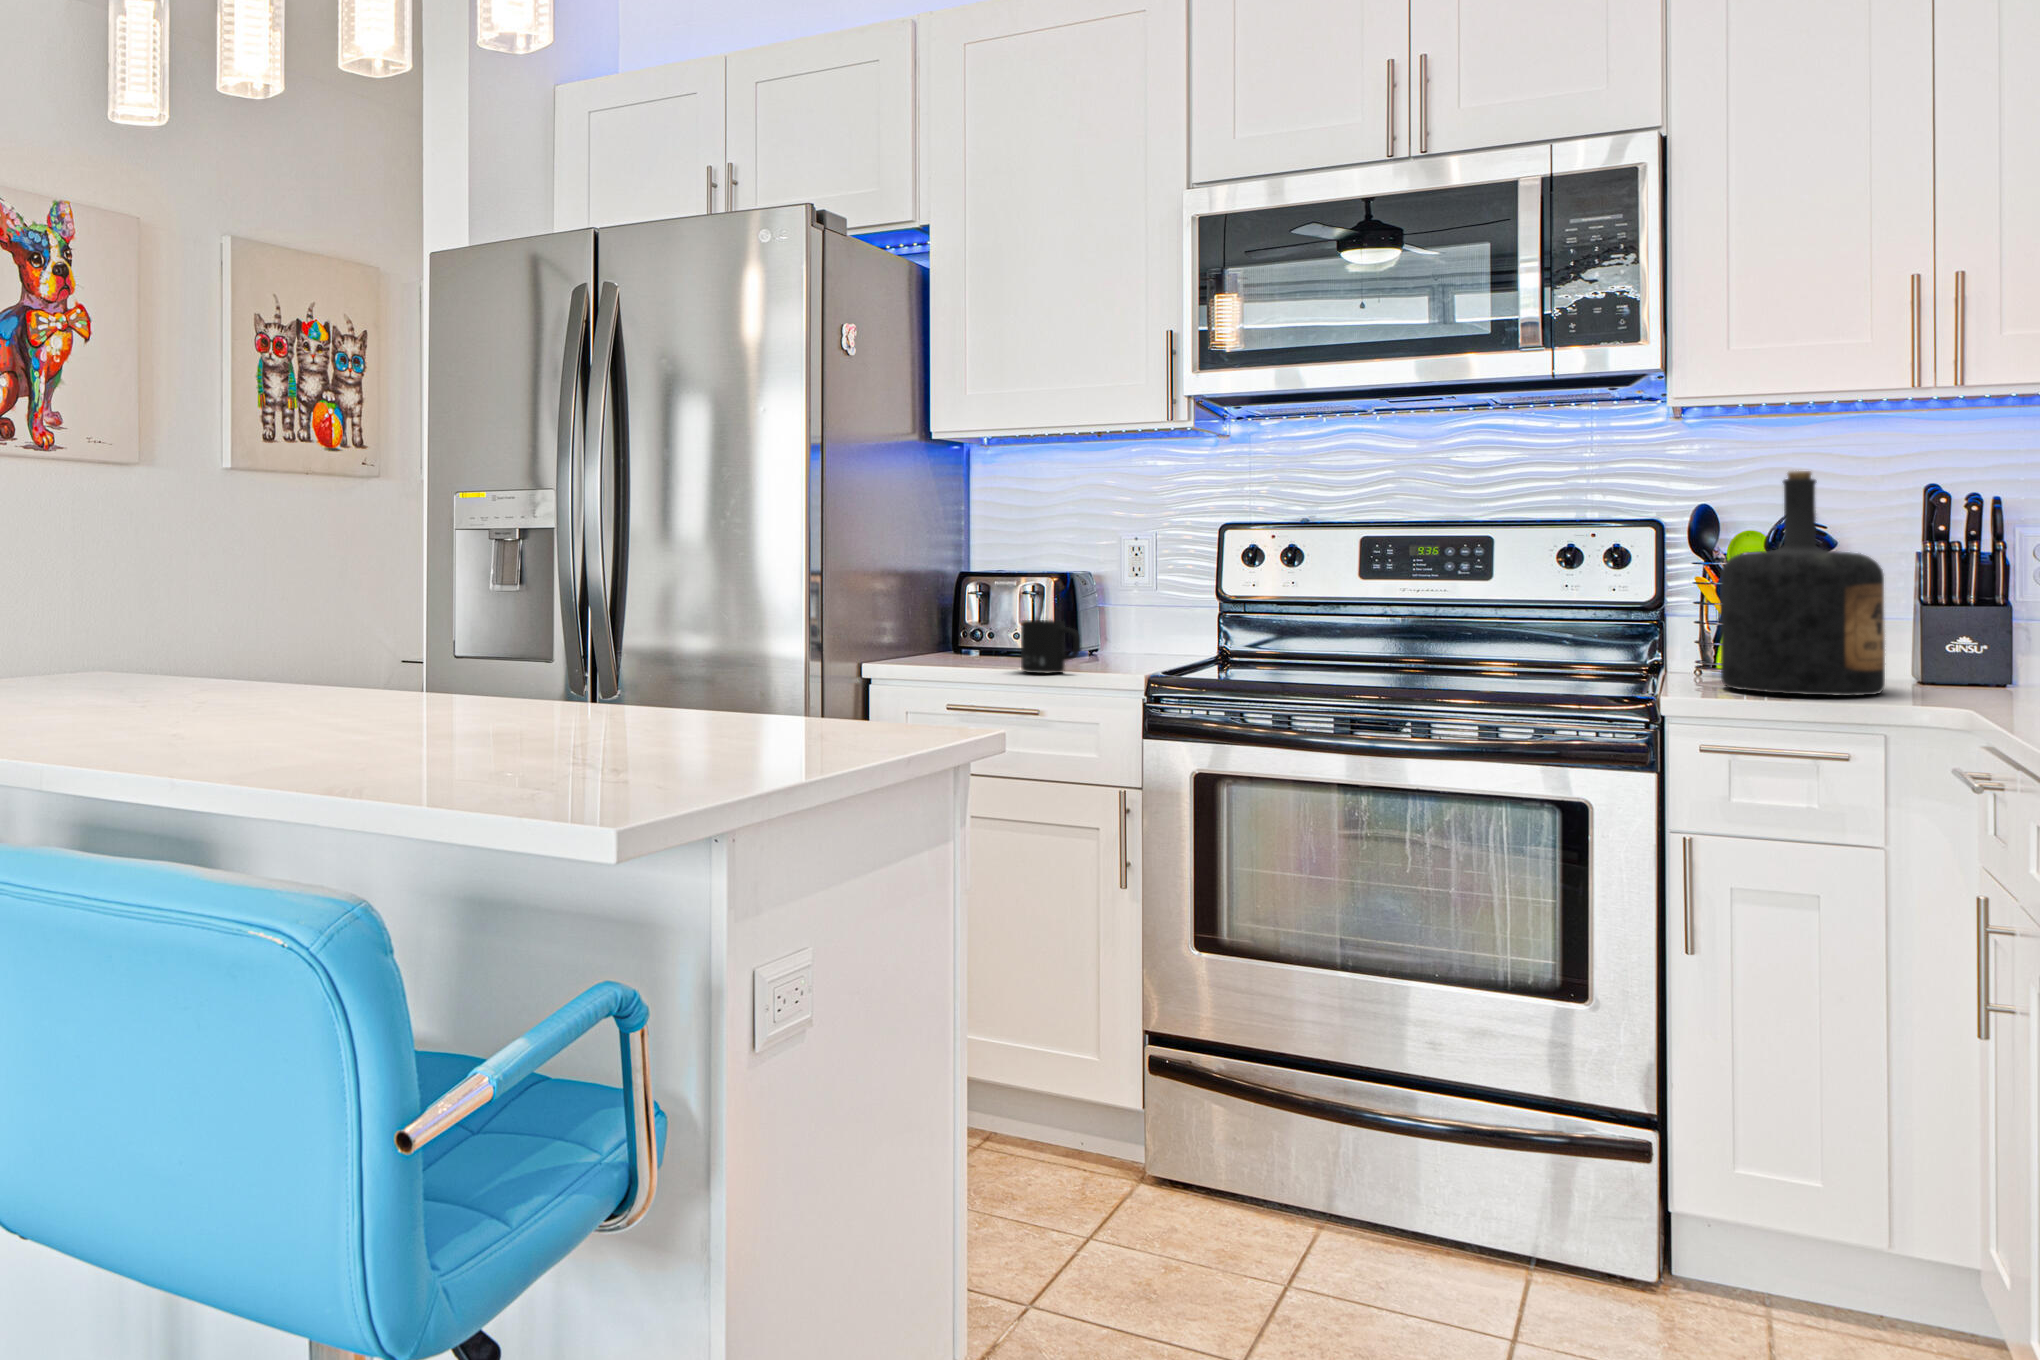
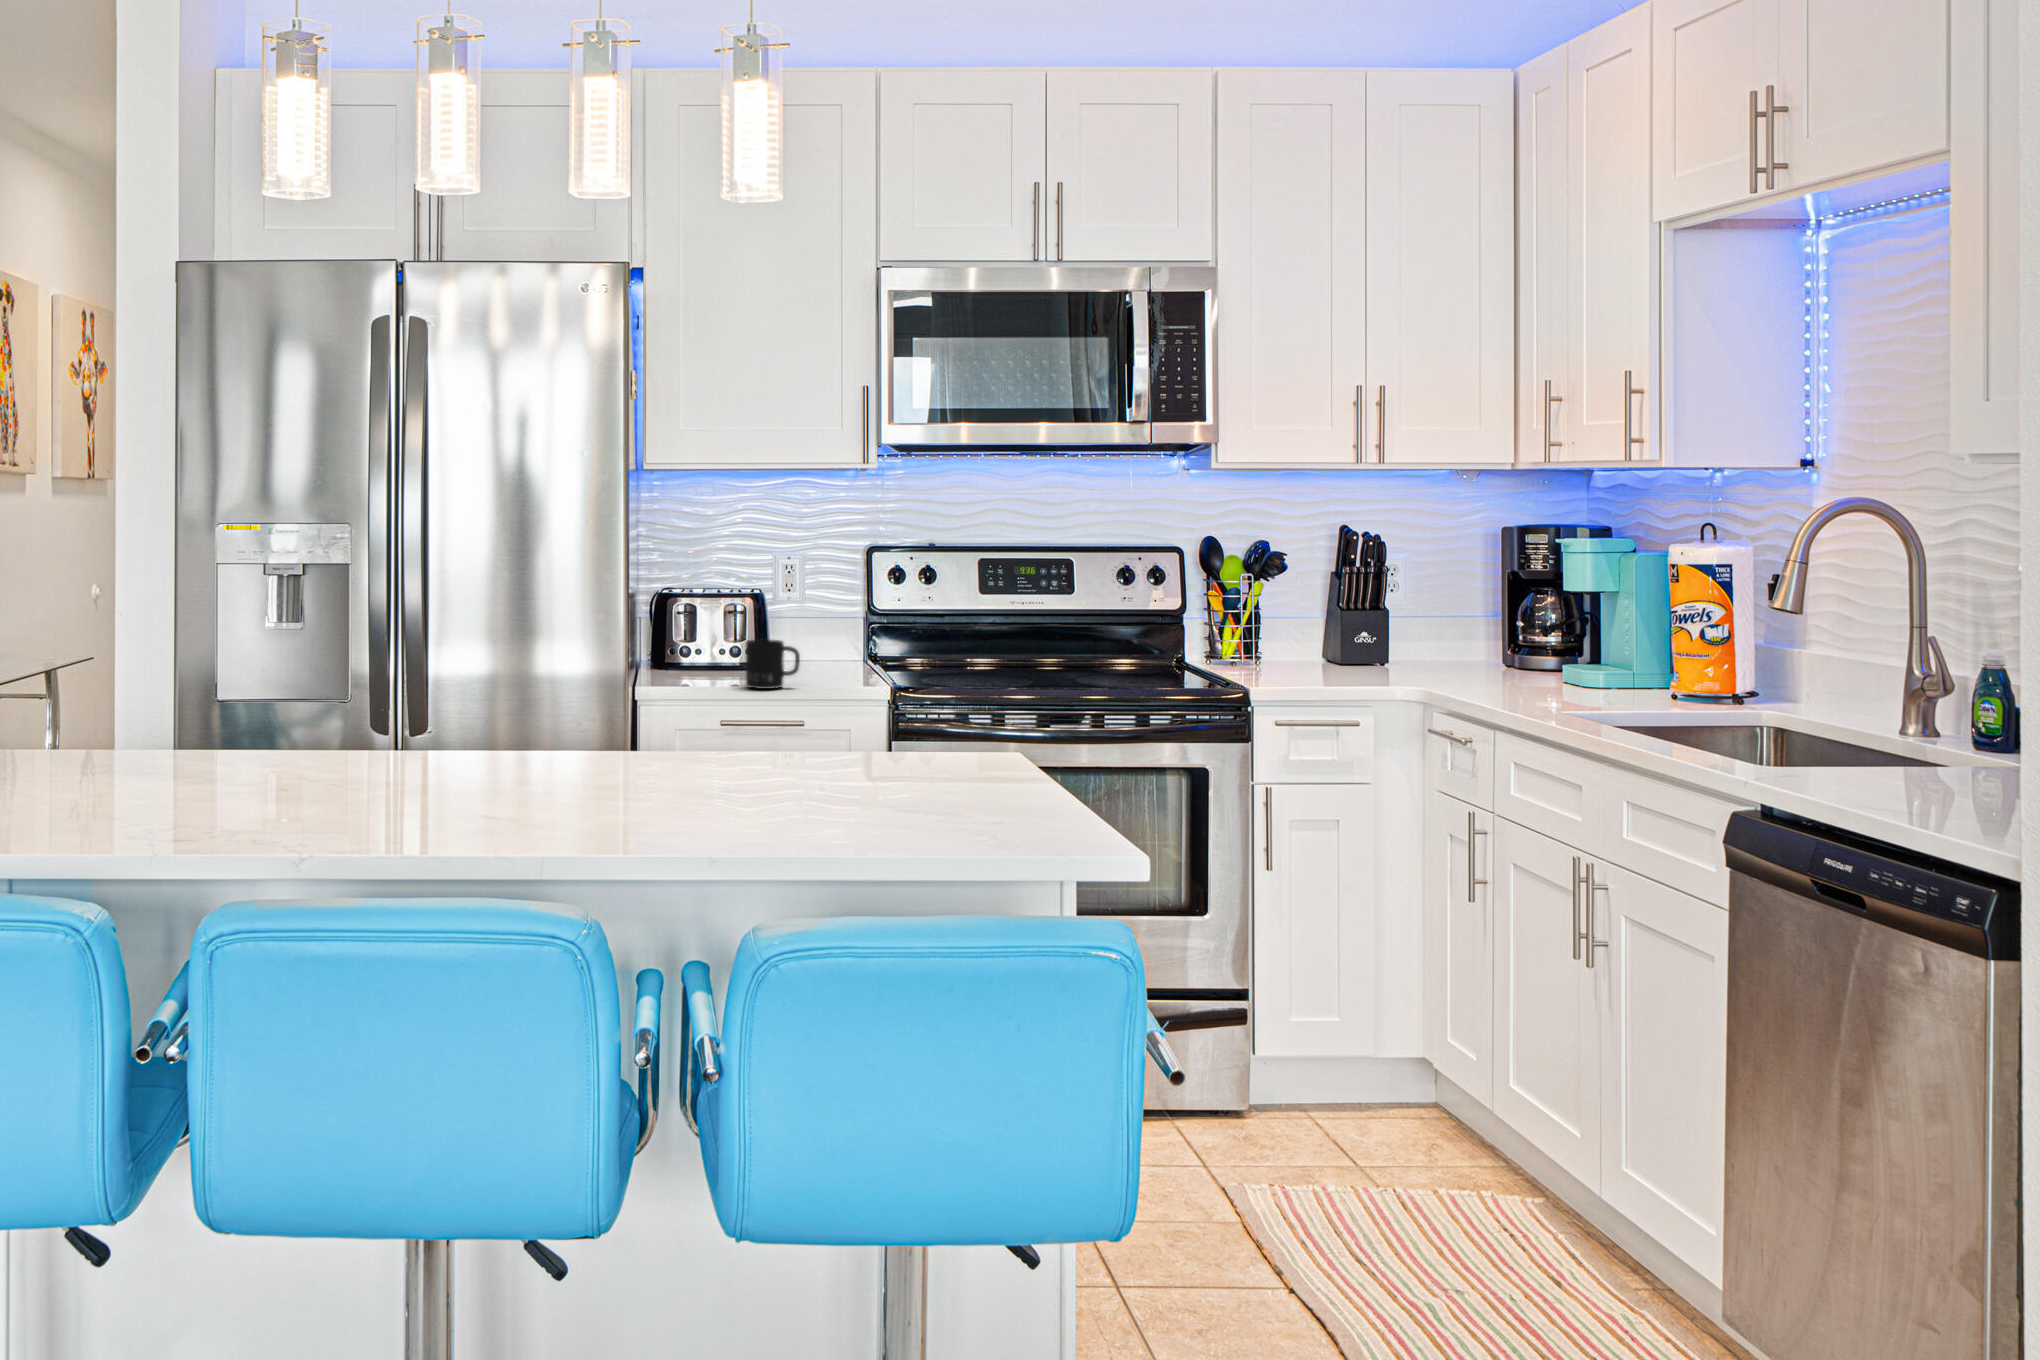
bottle: present [1720,471,1885,696] -> none [1250,519,1346,680]

